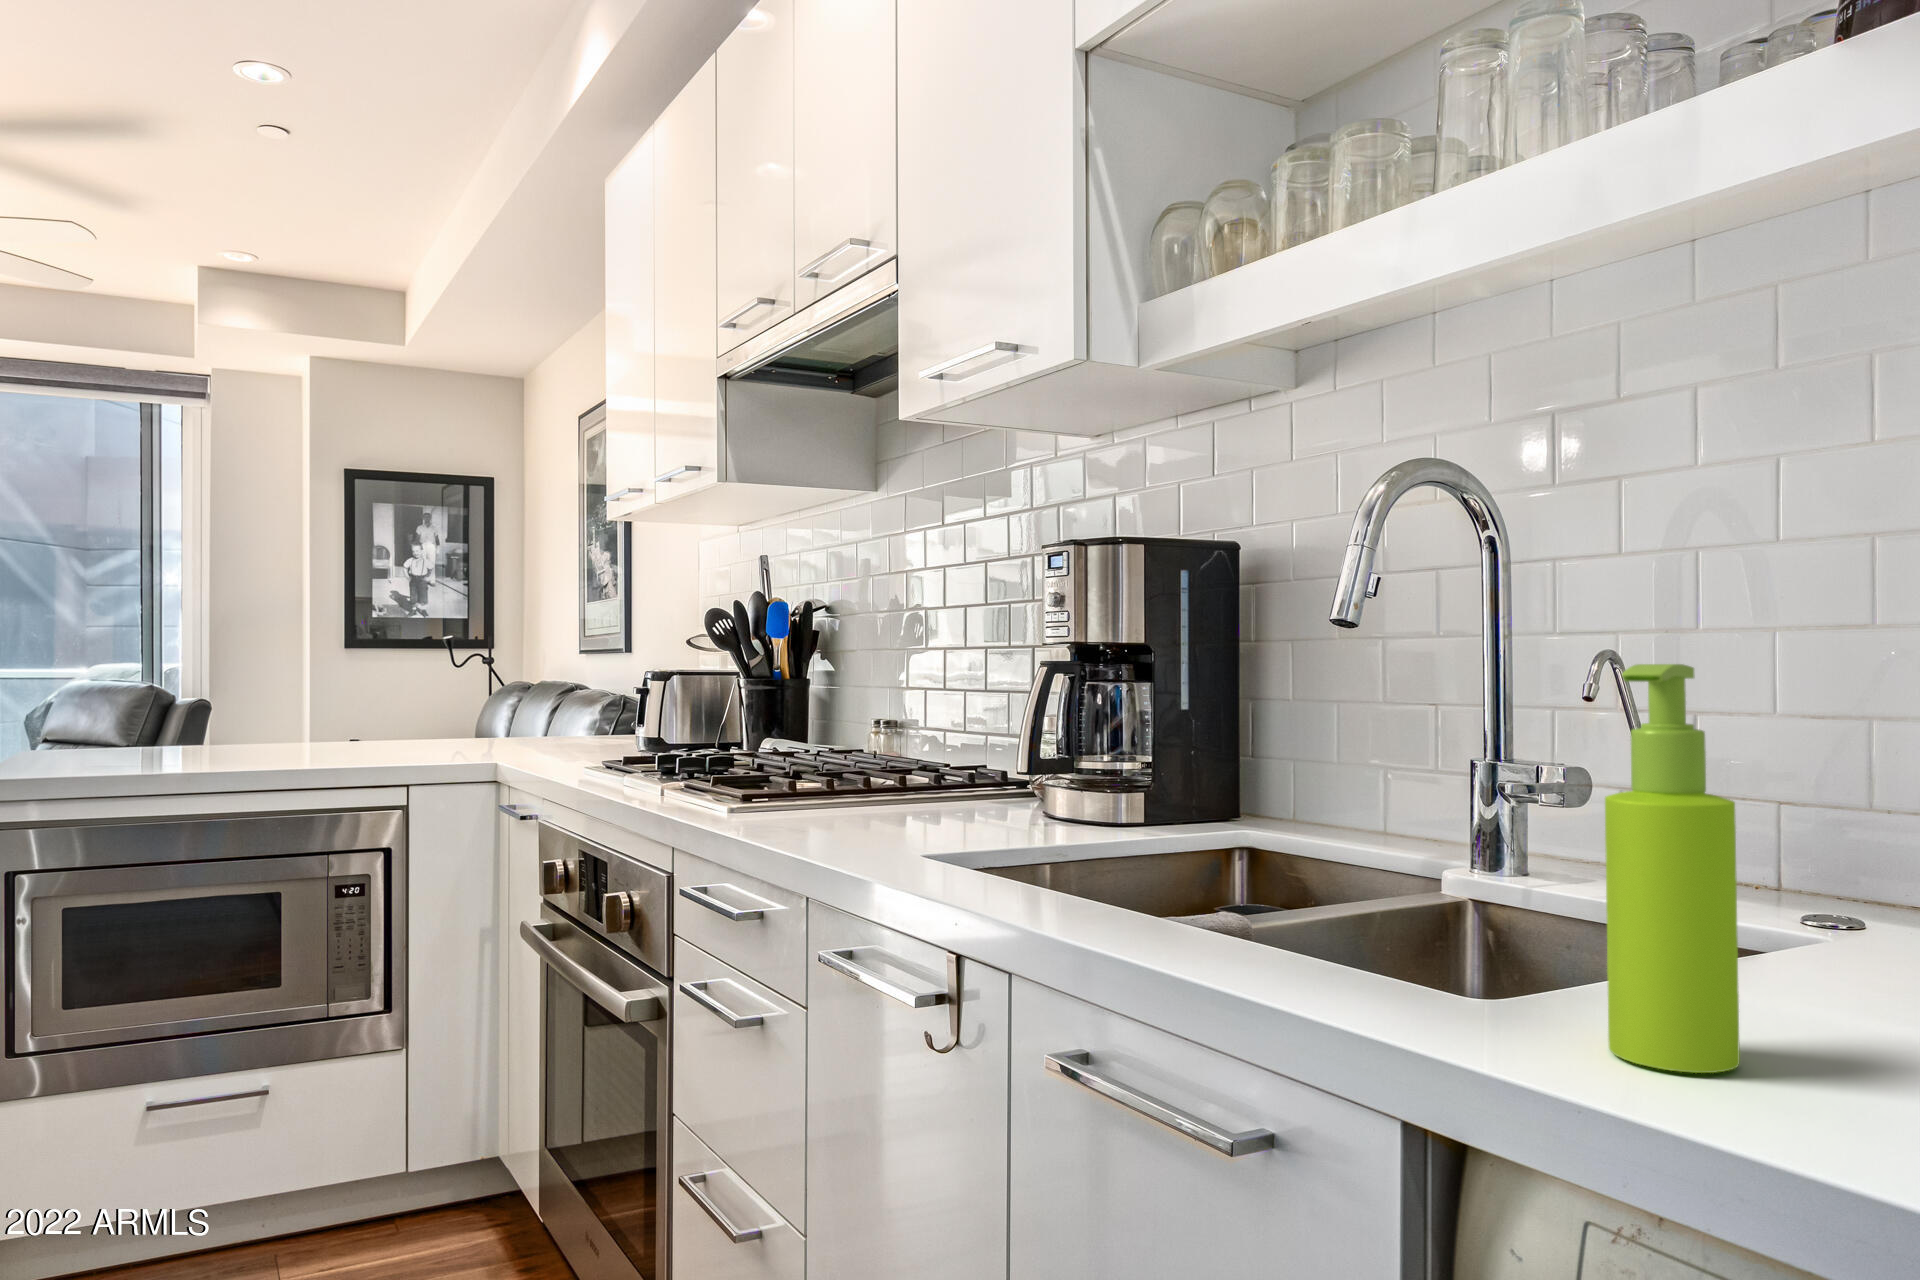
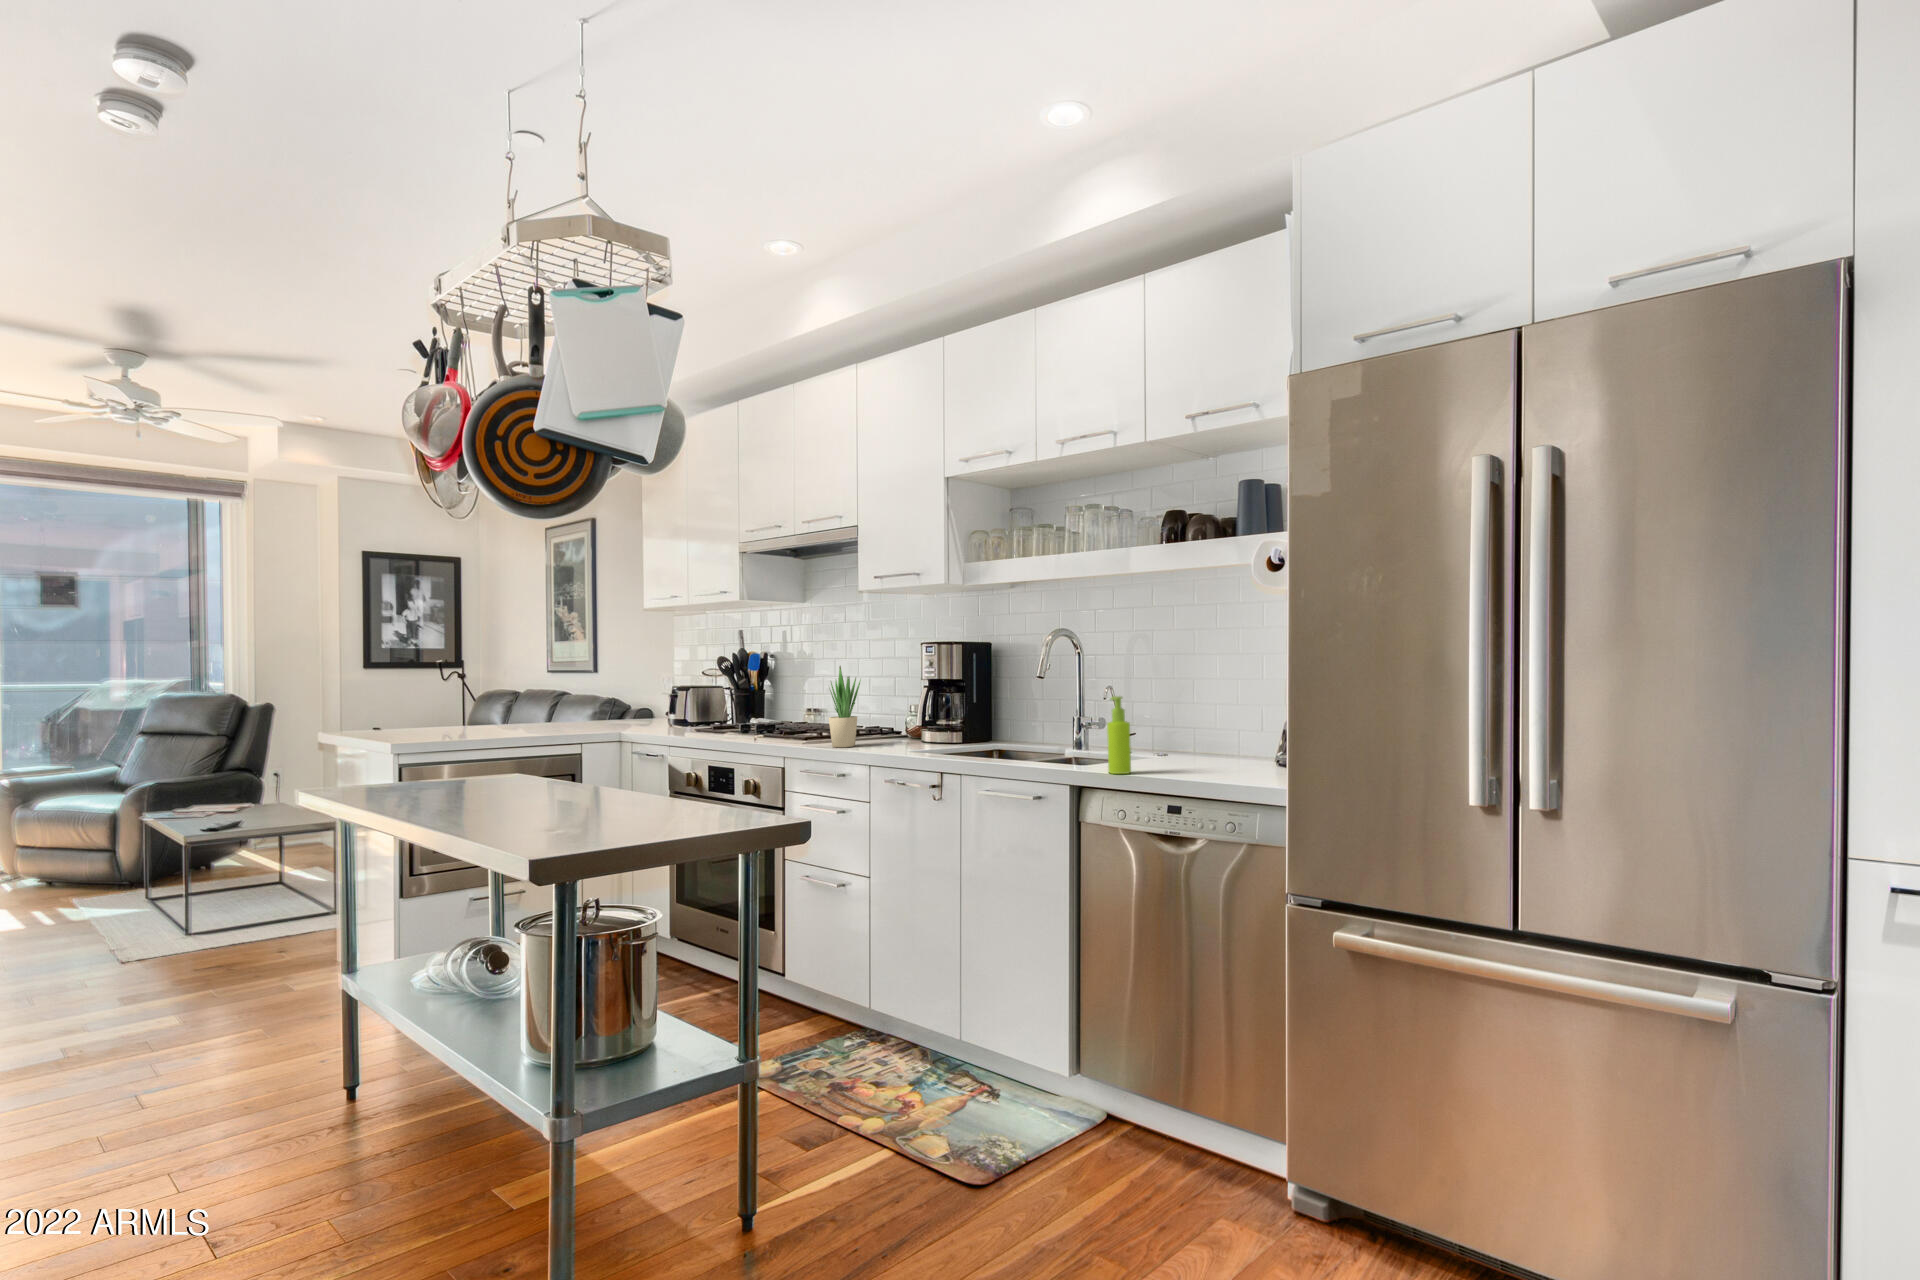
potted plant: none [762,593,856,821] -> present [829,666,861,747]

